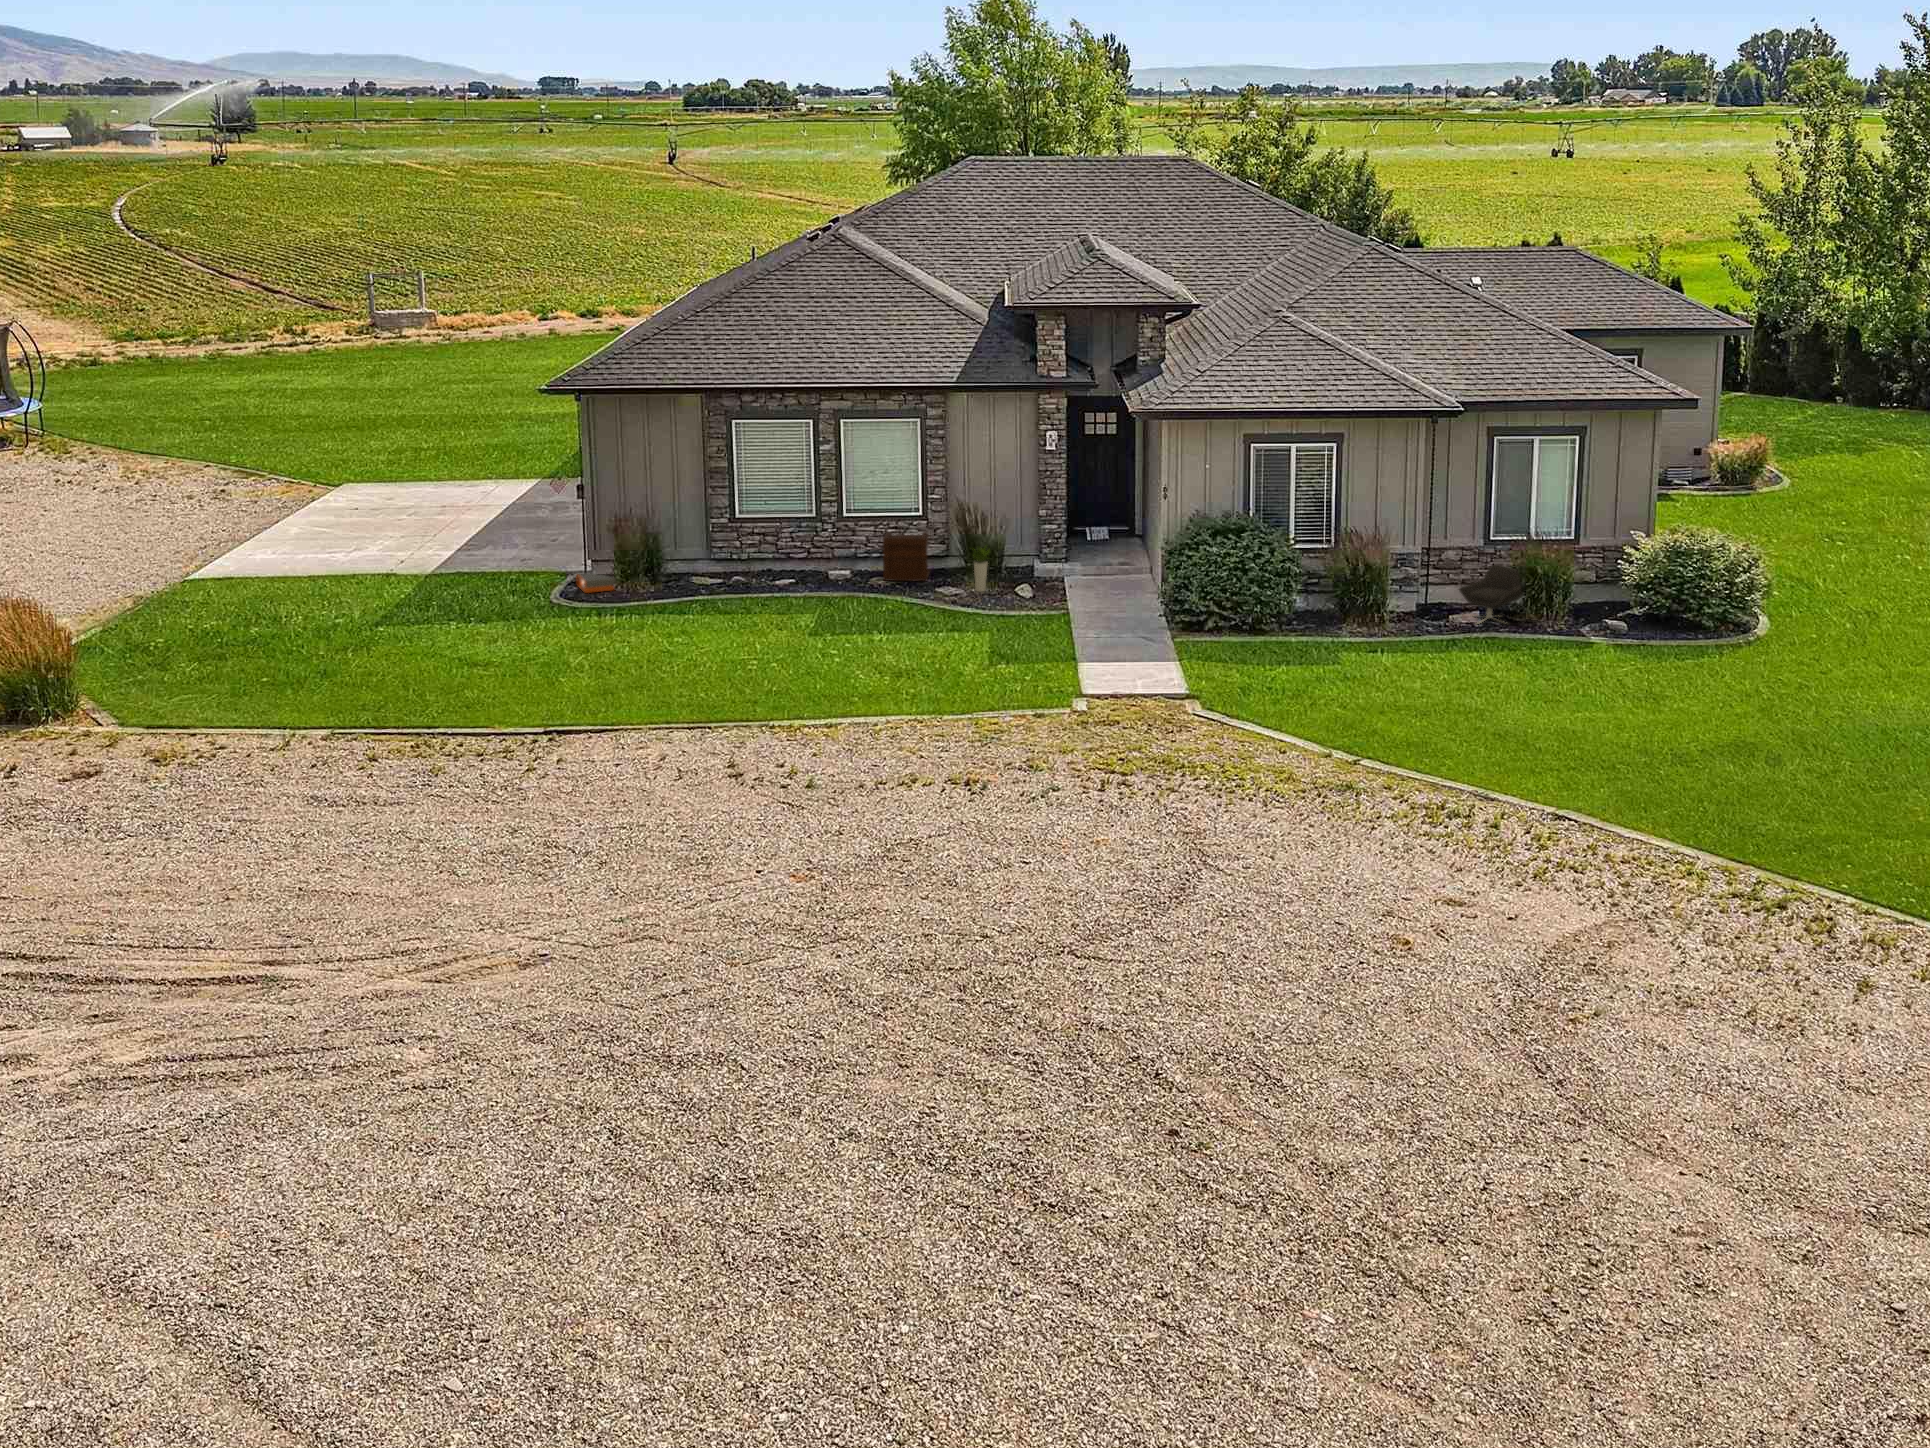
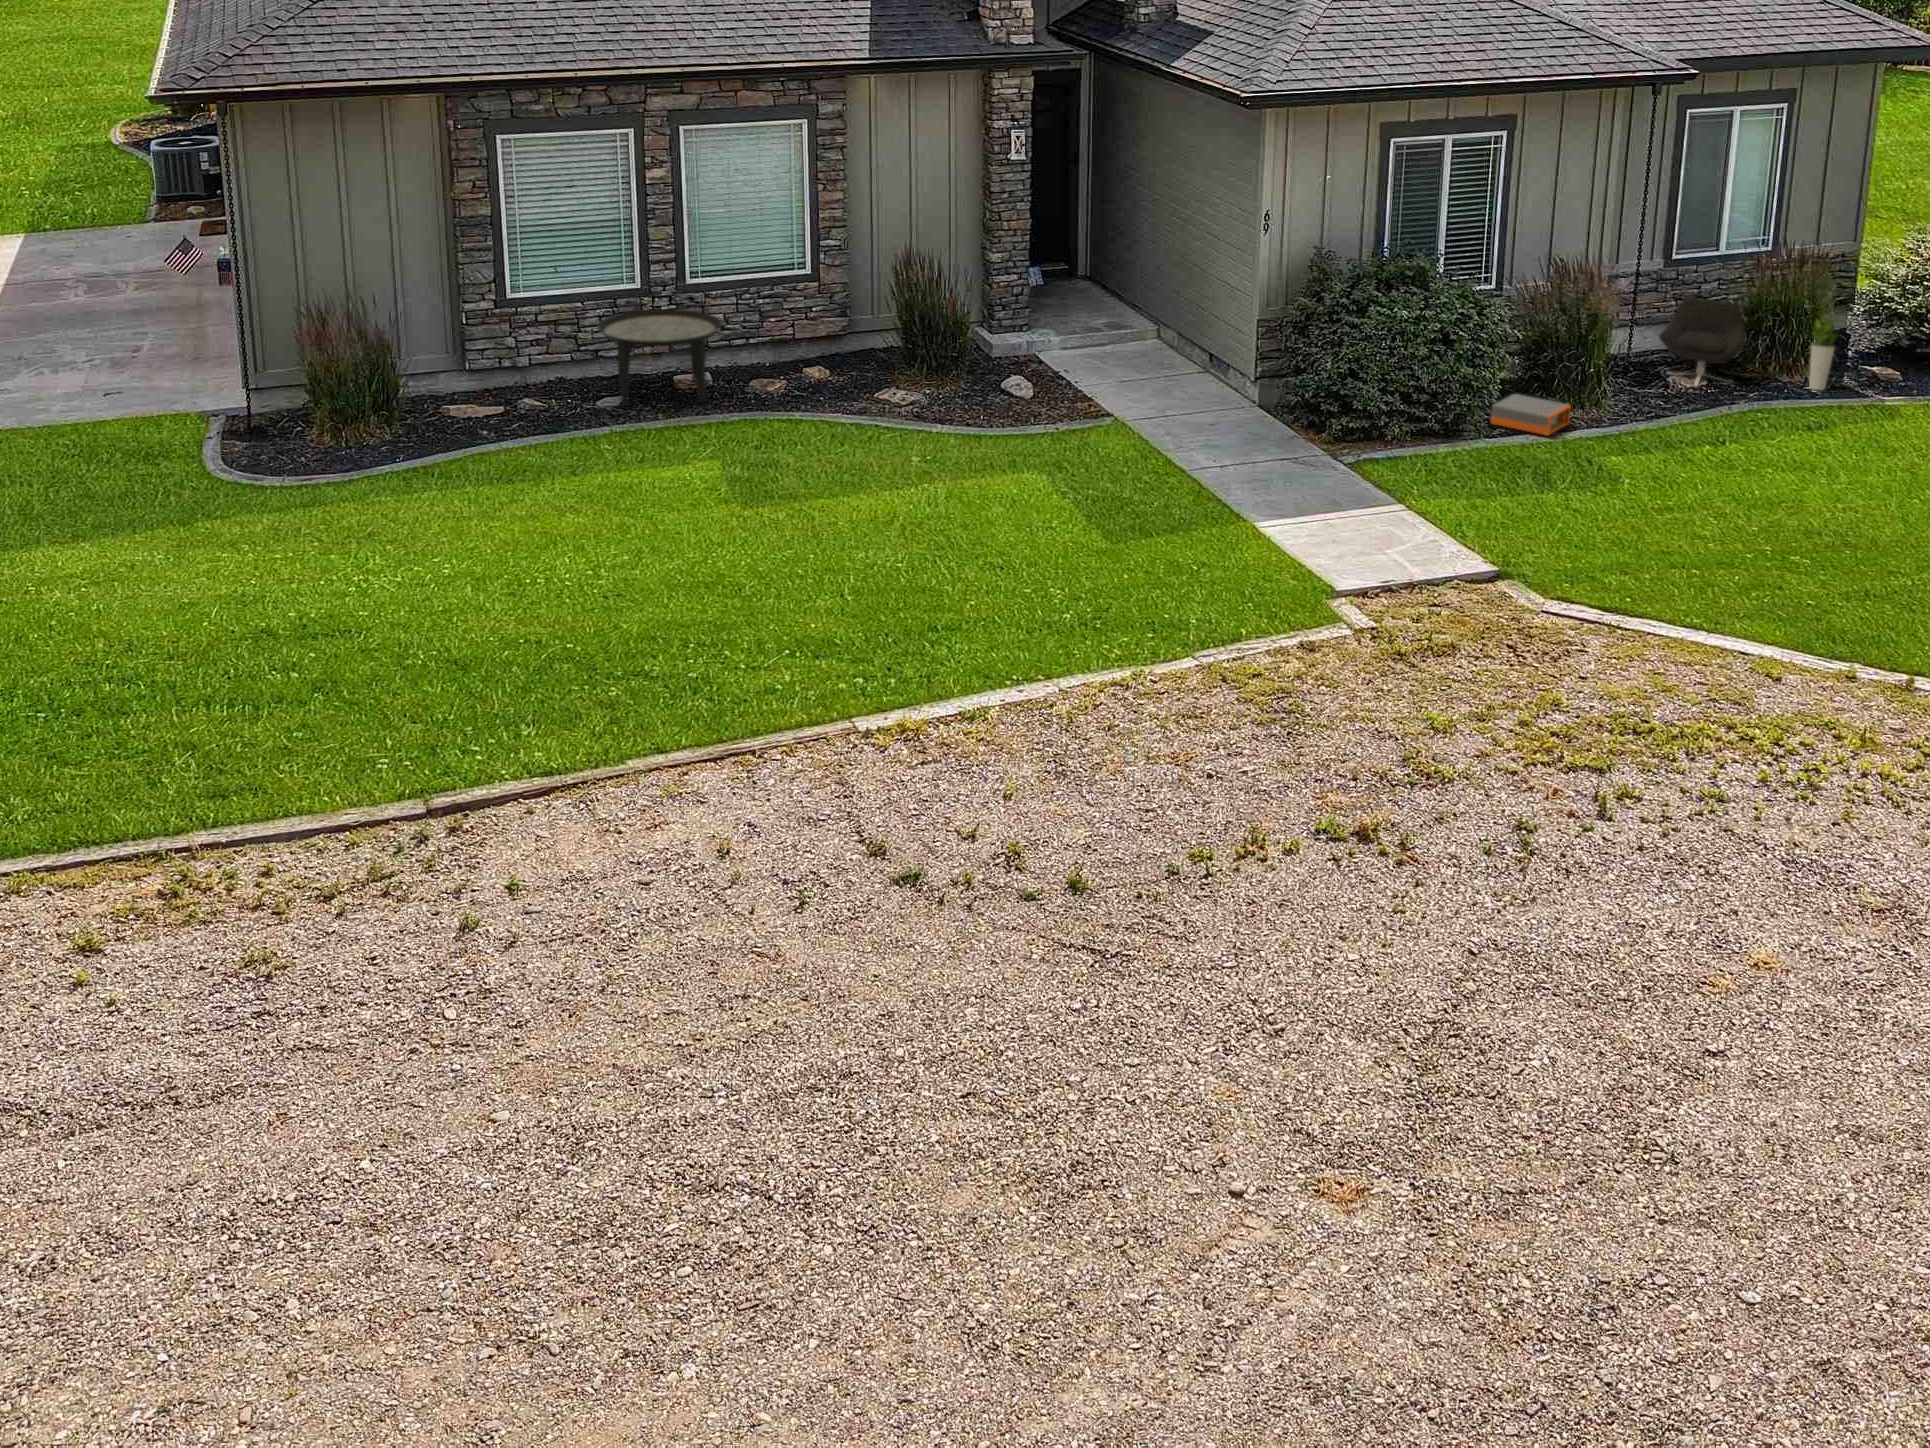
round table: none [777,531,851,587] -> present [597,309,722,406]
wooden crate: present [883,532,930,581] -> none [762,295,846,385]
planter: present [973,547,990,592] -> present [1809,319,1837,390]
storage box: present [577,573,616,593] -> present [1491,394,1571,436]

